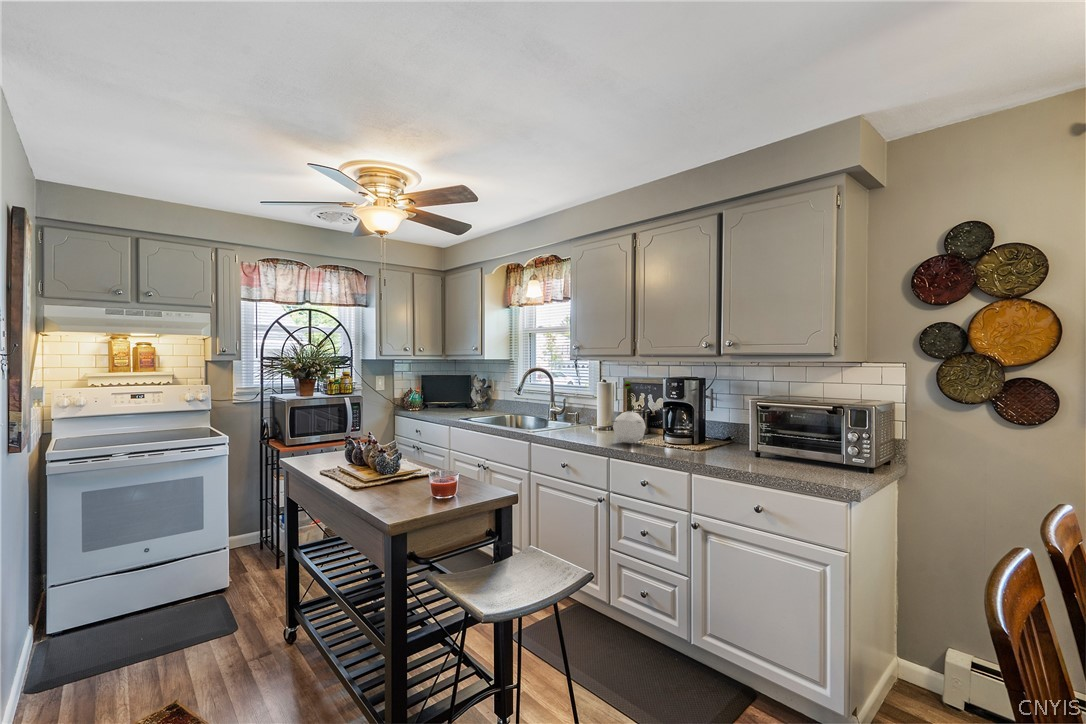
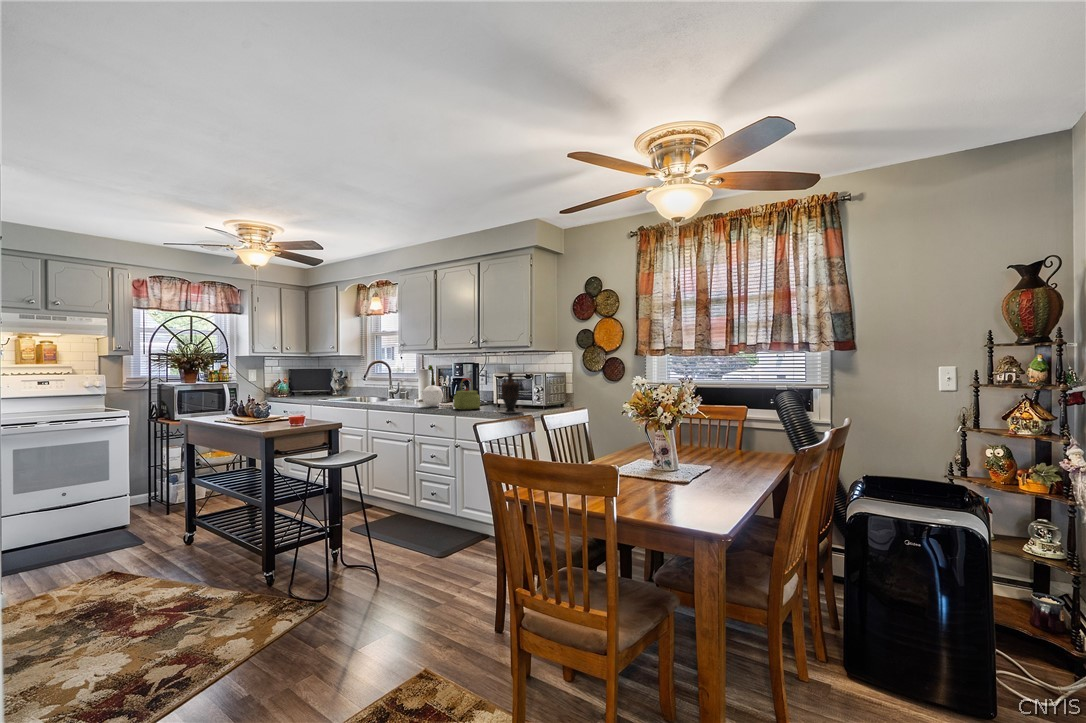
vase: none [752,400,799,470] -> present [499,373,522,413]
kettle: none [667,403,710,454] -> present [454,378,480,410]

